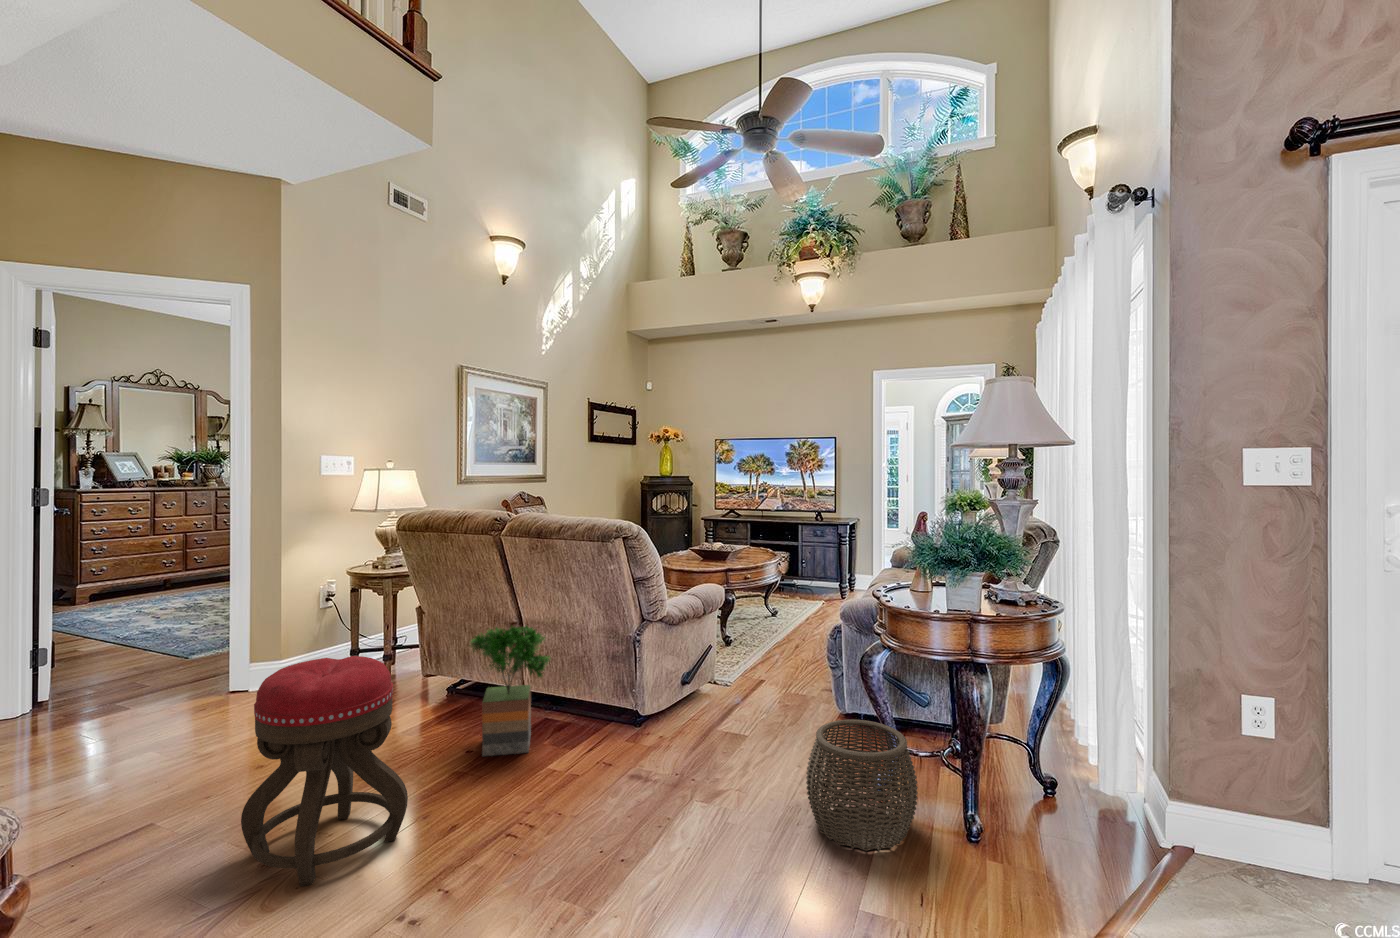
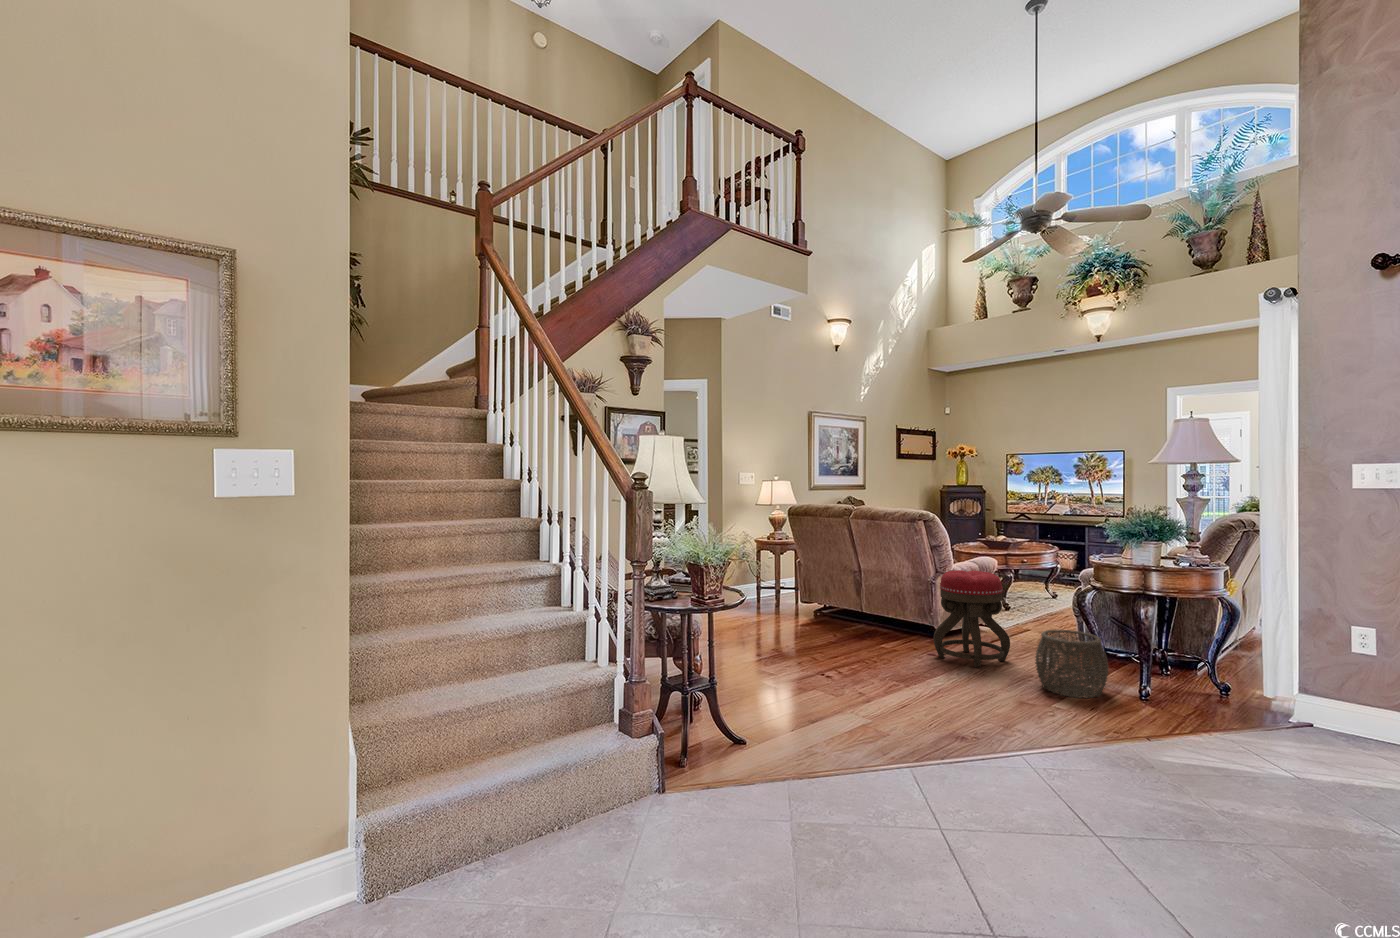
potted tree: present [471,626,550,756] -> none [832,569,880,641]
ottoman: present [241,656,408,886] -> present [933,570,1010,668]

